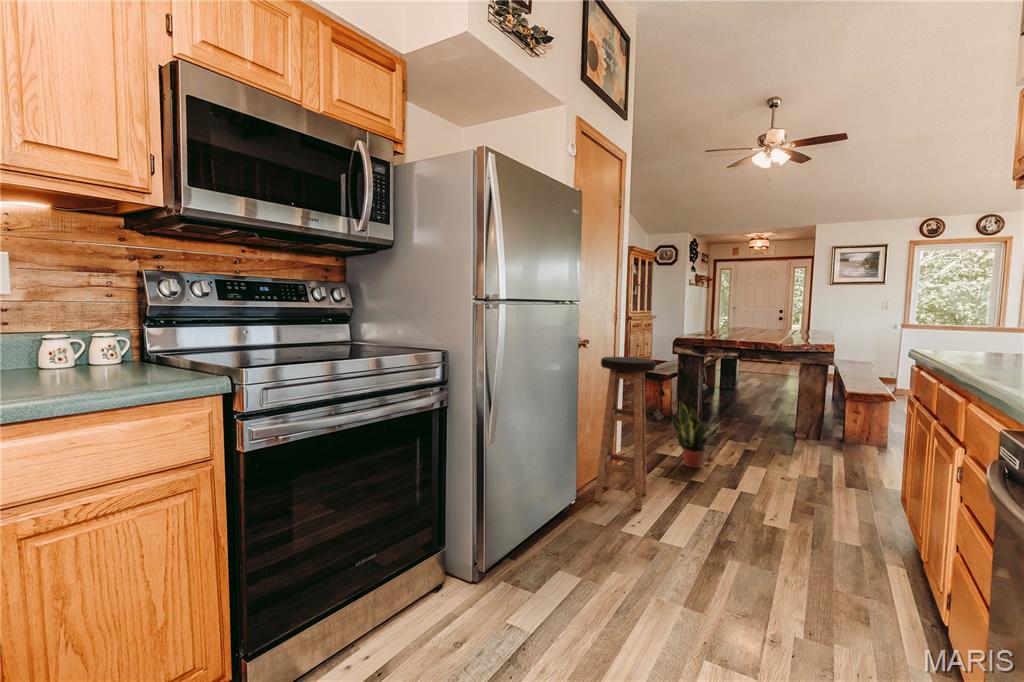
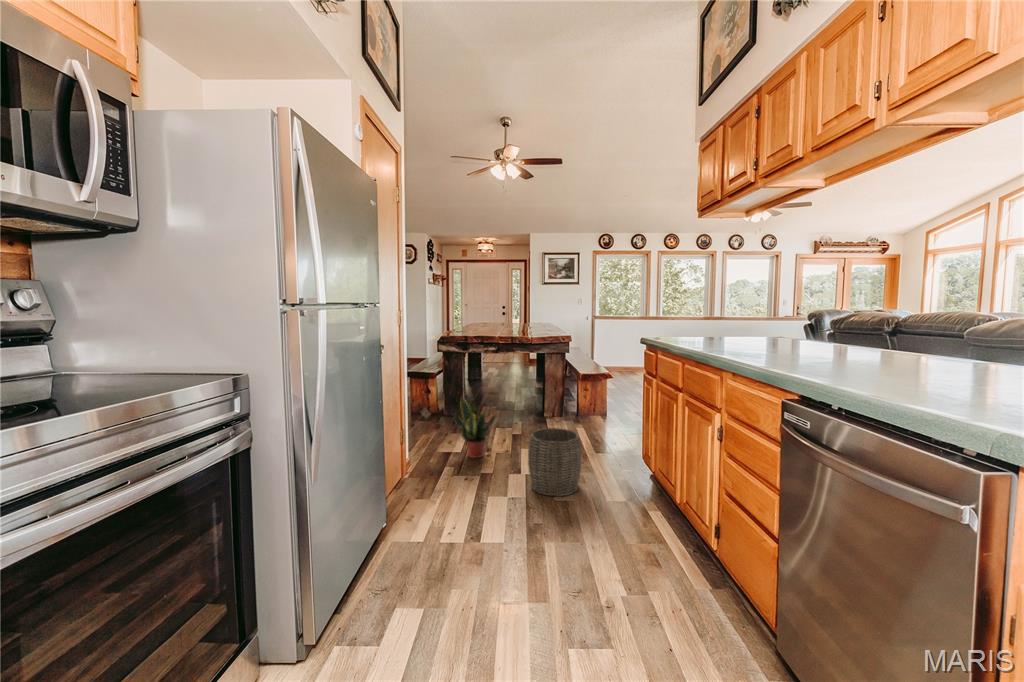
bar stool: present [594,357,656,510] -> none [393,359,451,523]
woven basket: none [739,449,810,529] -> present [528,428,581,496]

